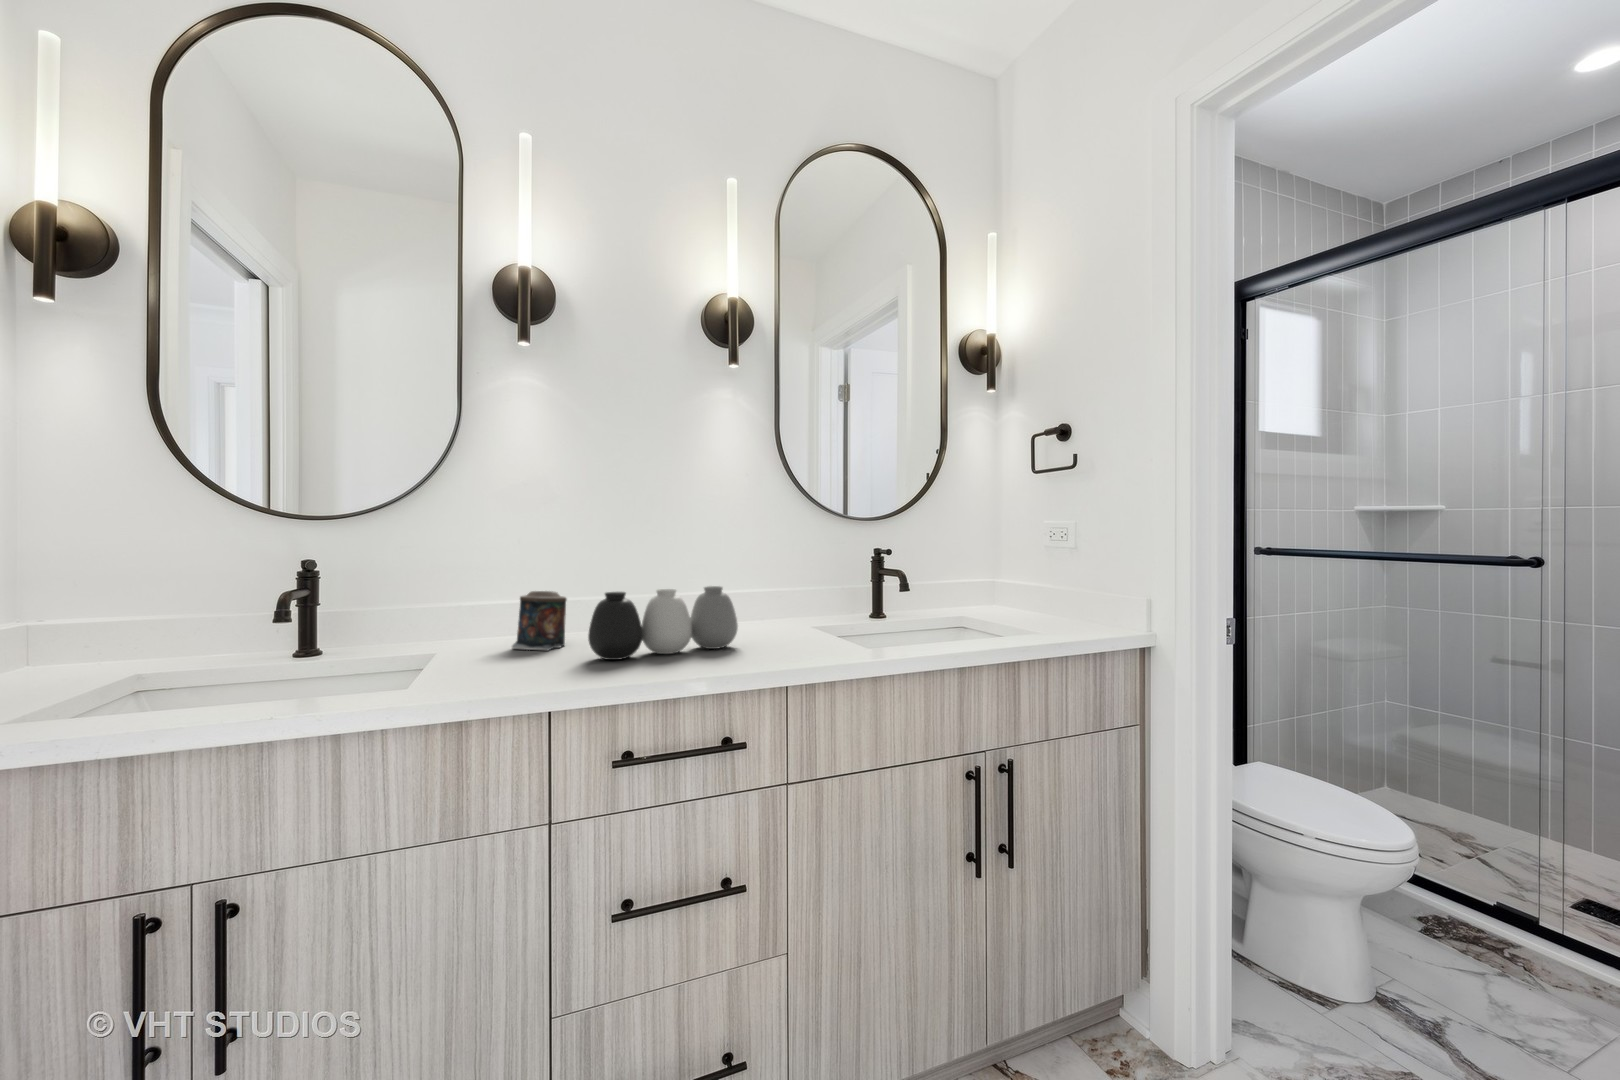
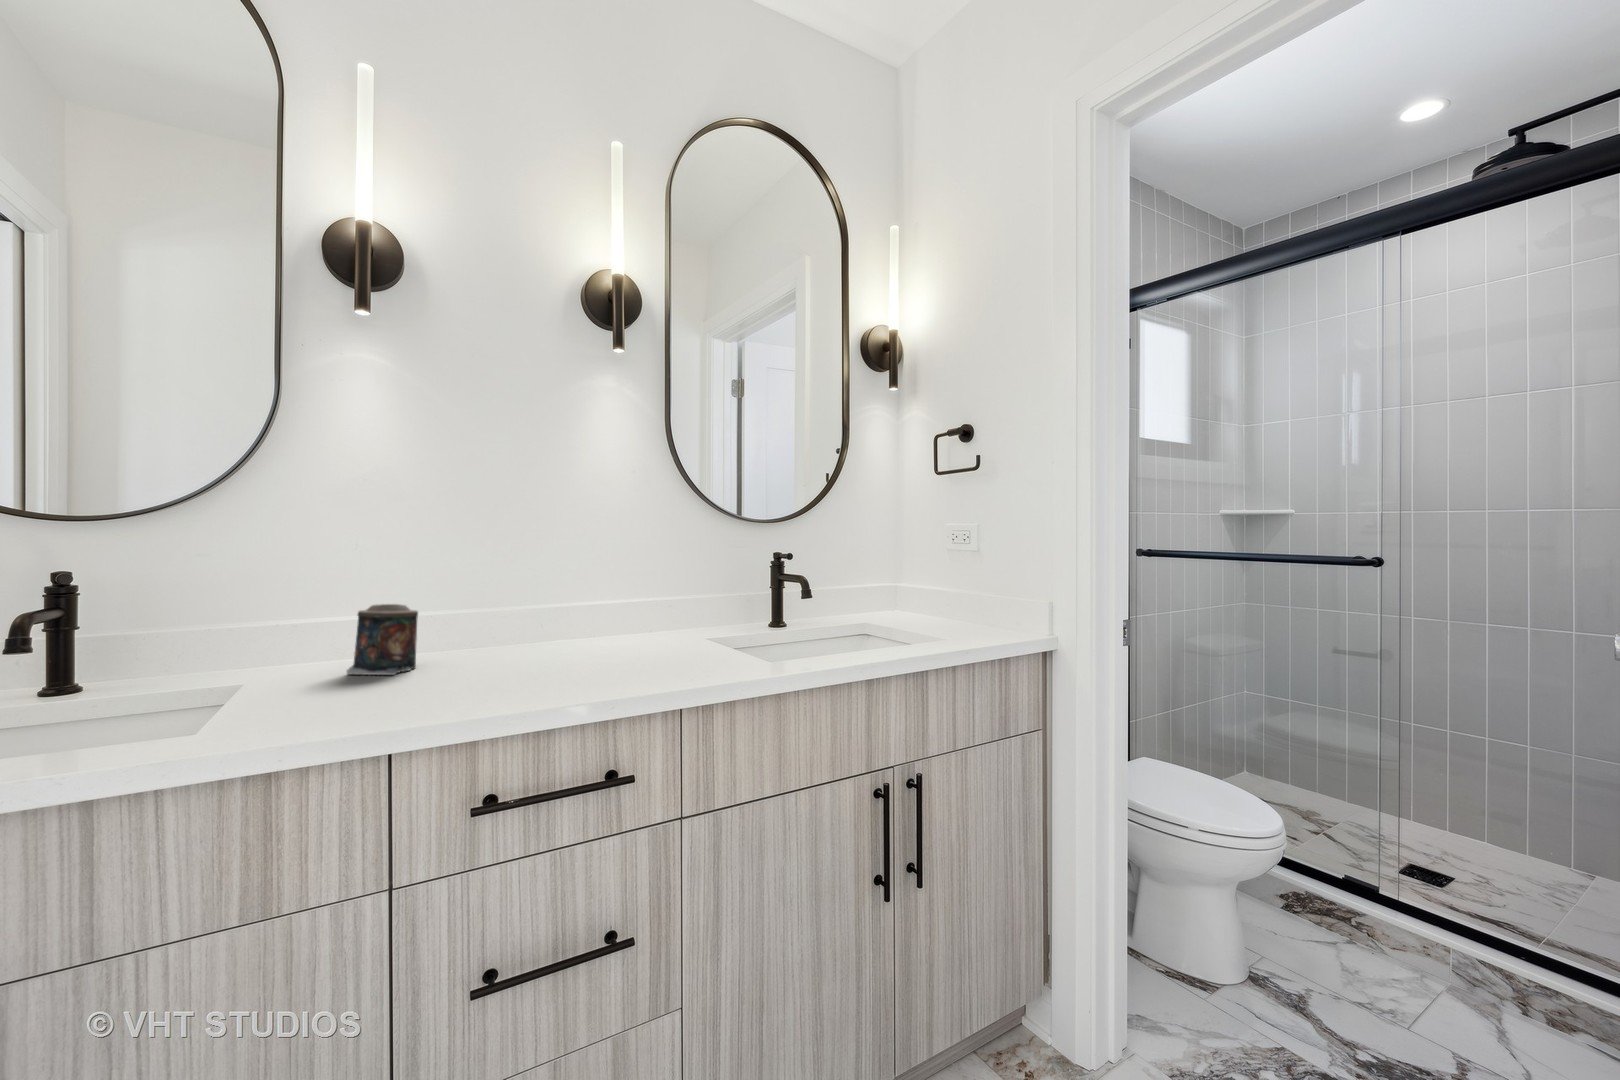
vase: present [588,586,738,660] -> none [443,596,624,685]

